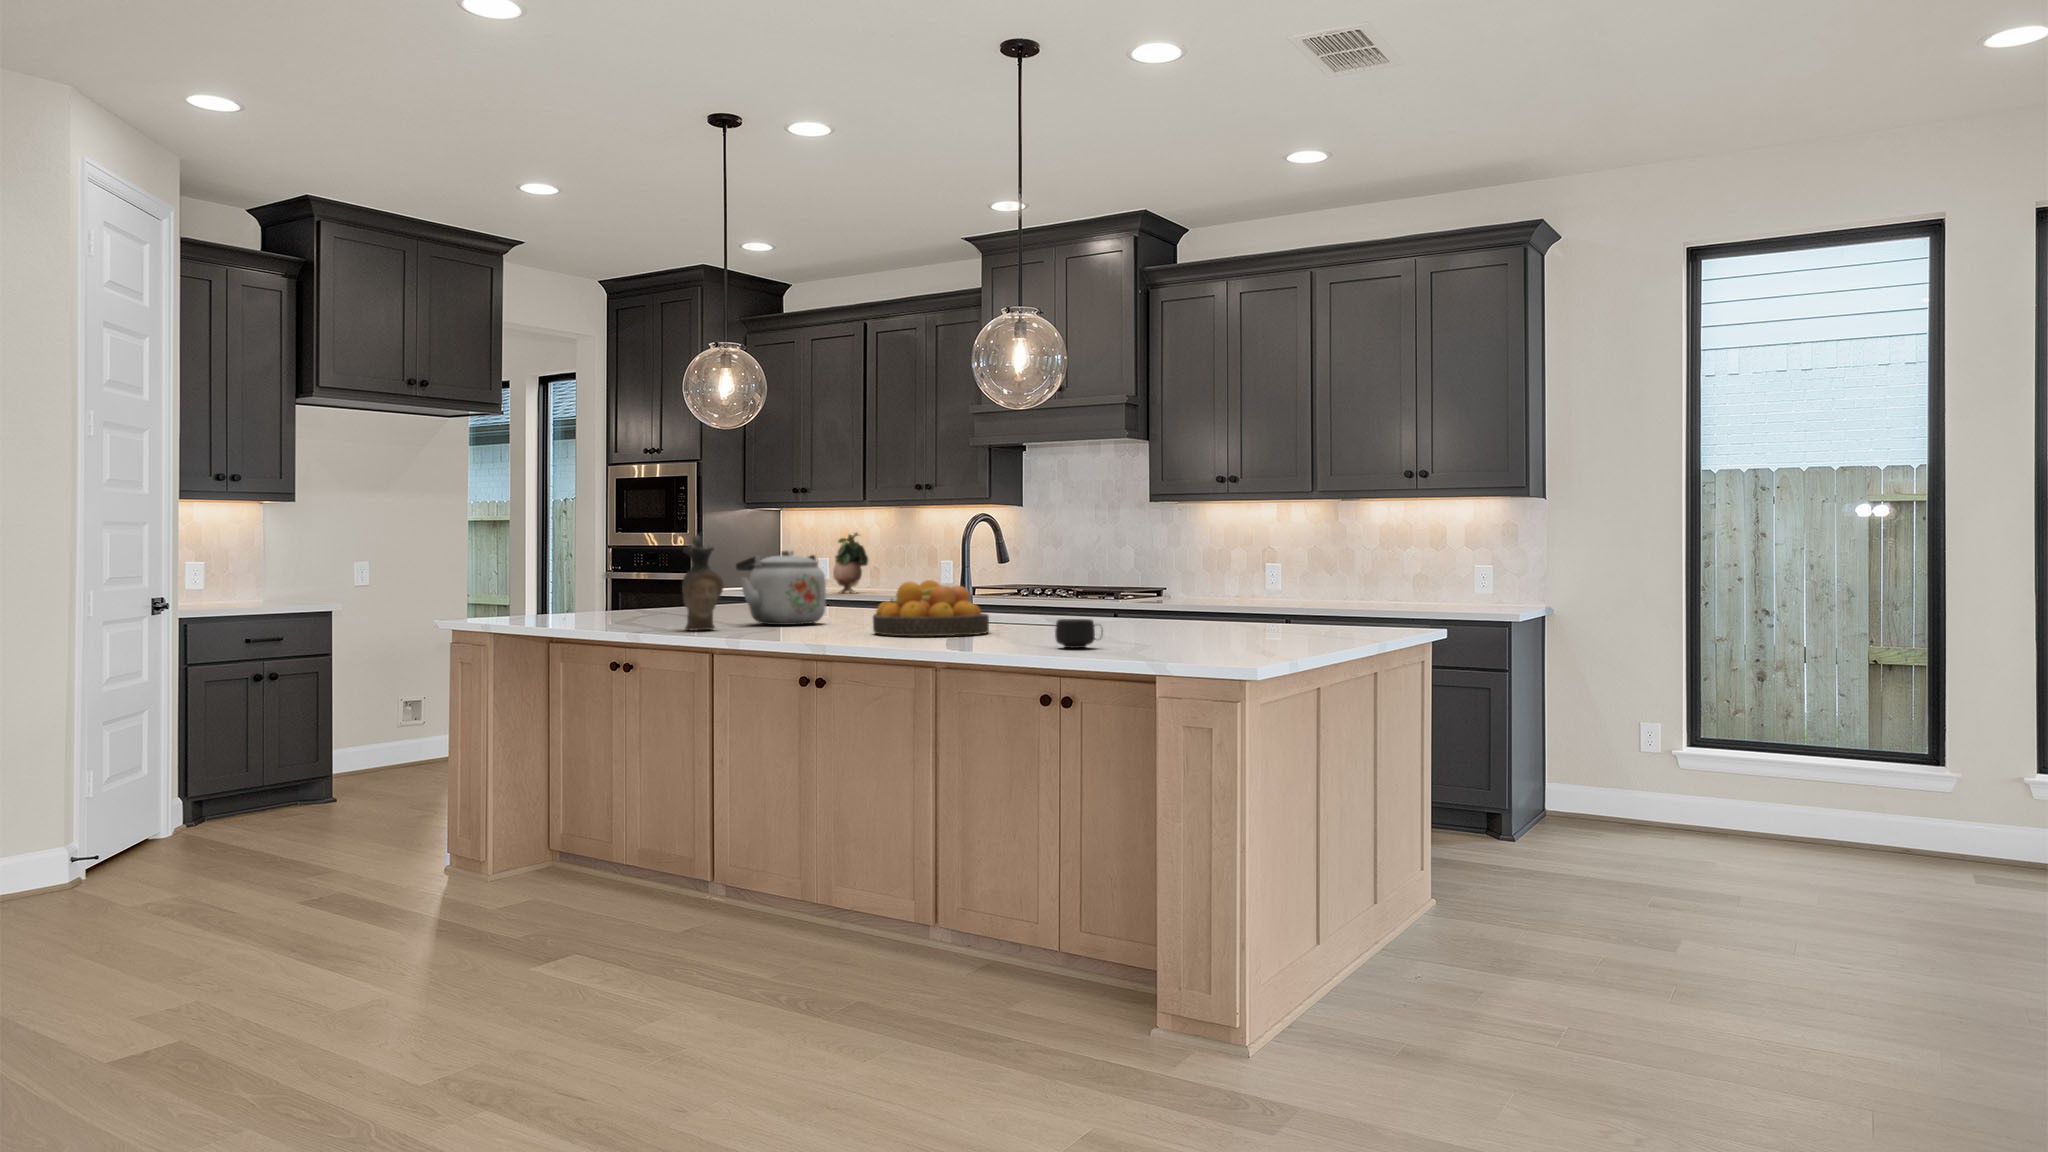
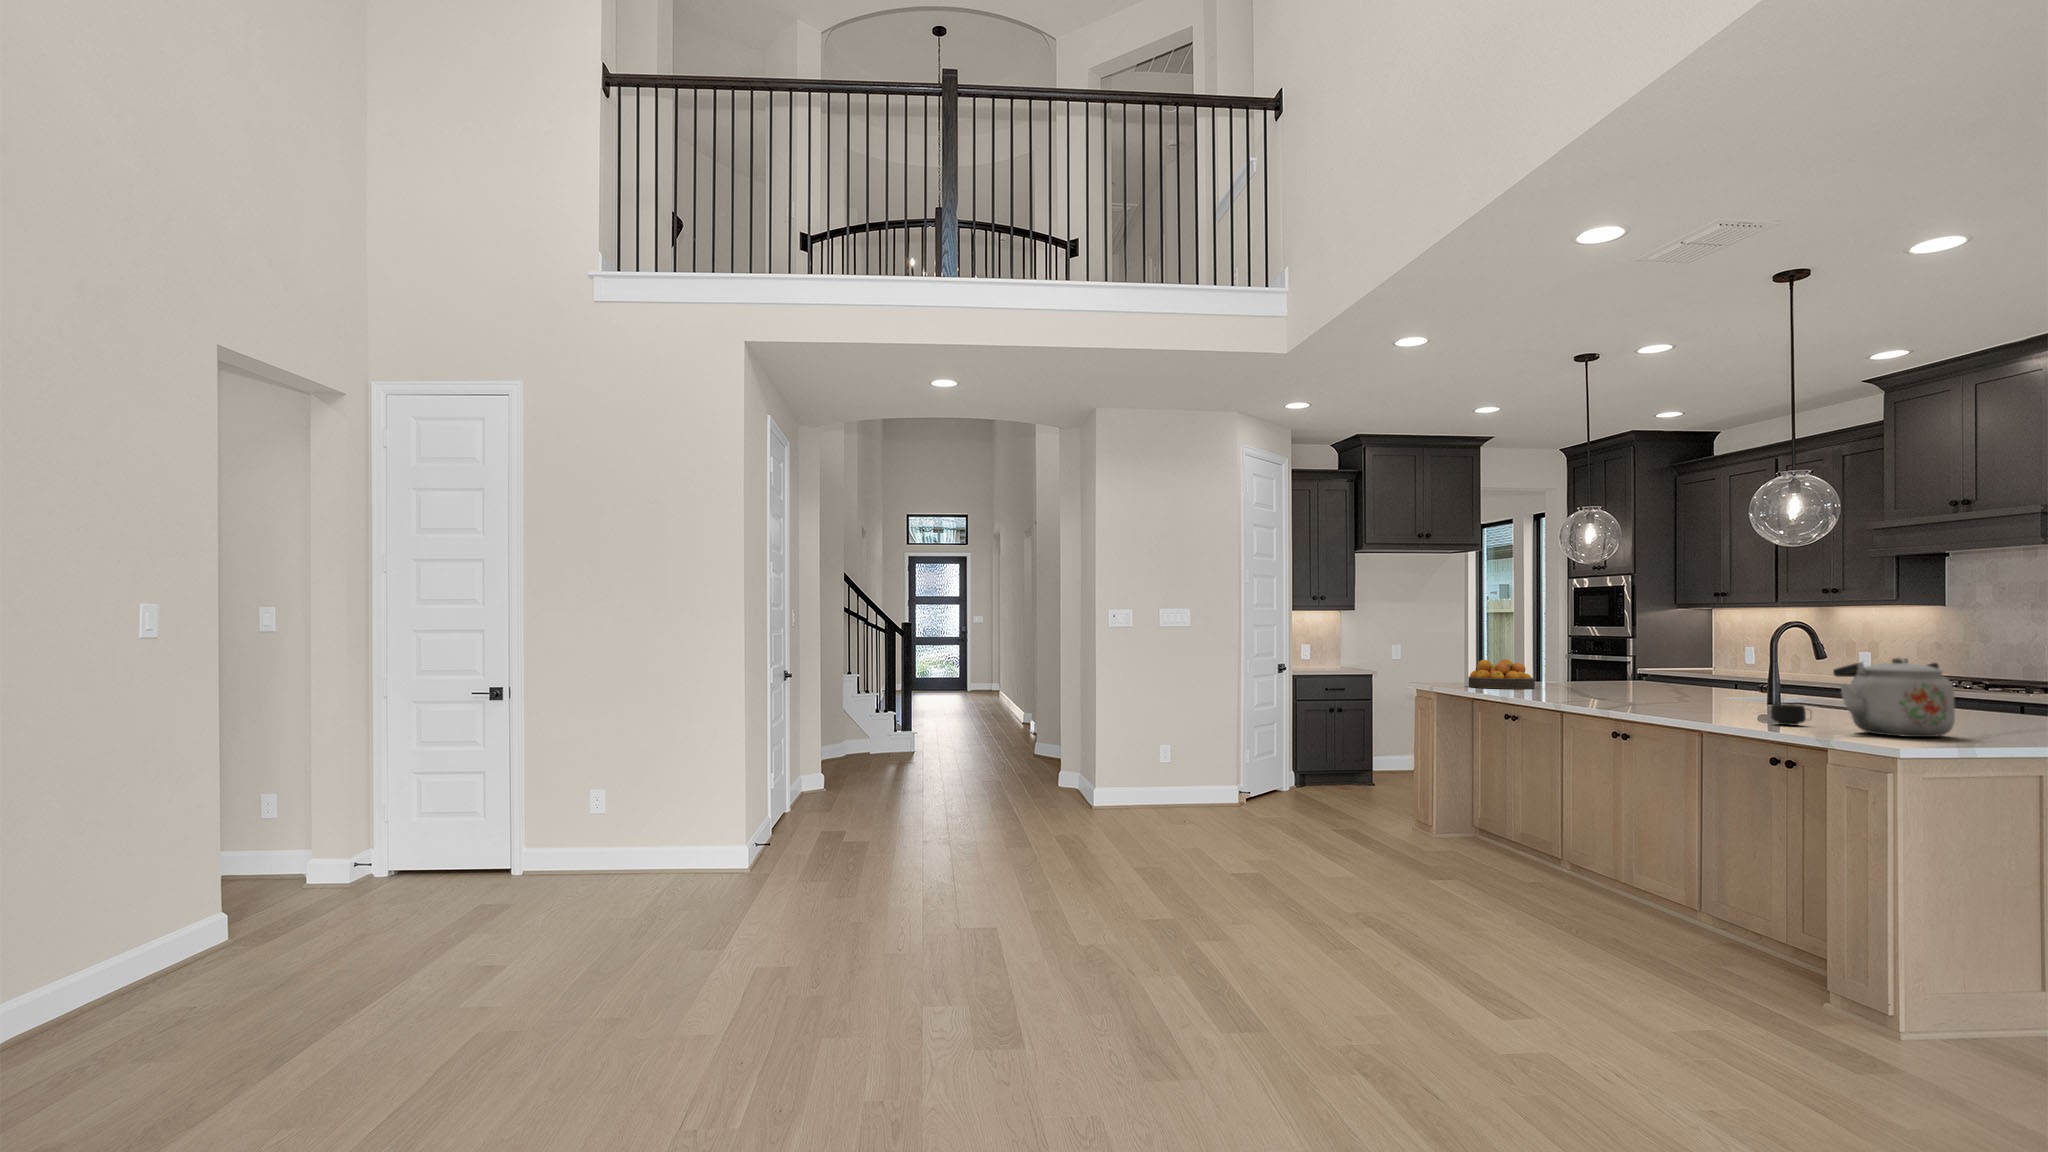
potted plant: present [833,533,868,594] -> none [1756,626,1790,677]
ceramic pitcher: present [682,535,723,631] -> none [1541,636,1569,697]
kettle: present [736,550,826,625] -> present [1833,657,1955,737]
fruit bowl: present [873,580,989,636] -> present [1468,659,1535,689]

